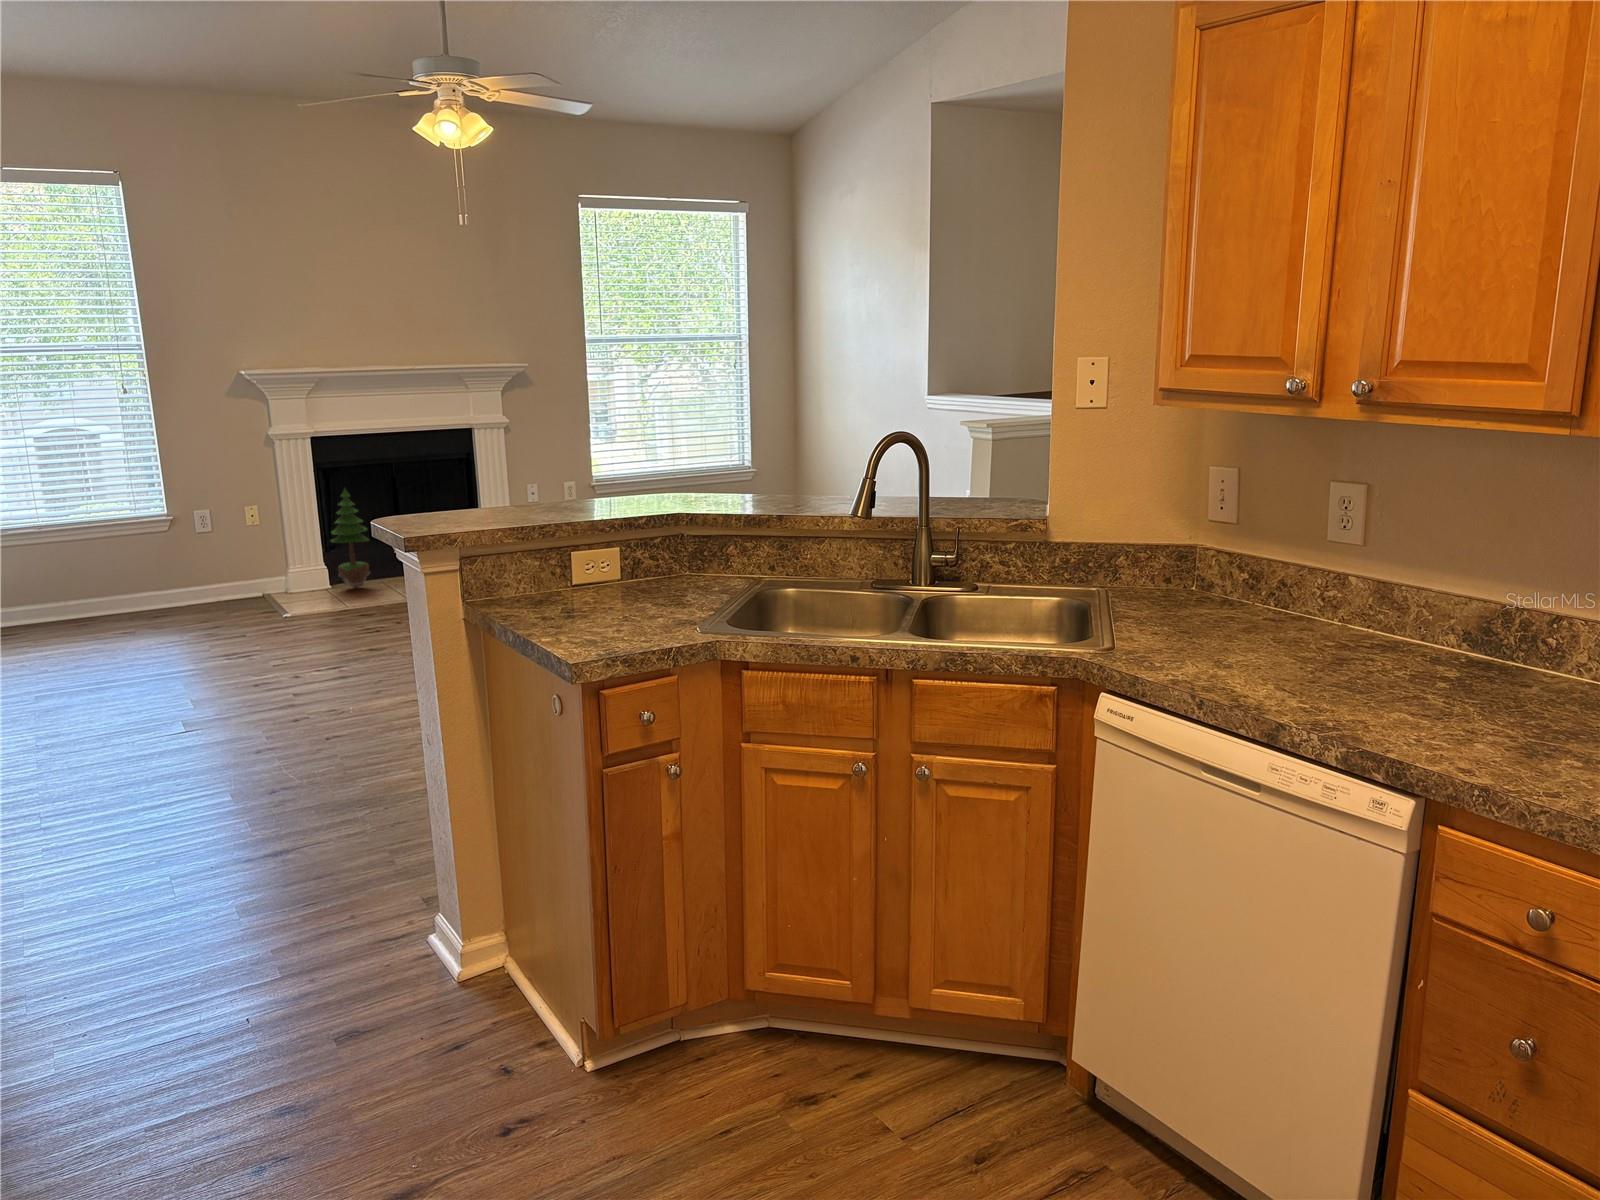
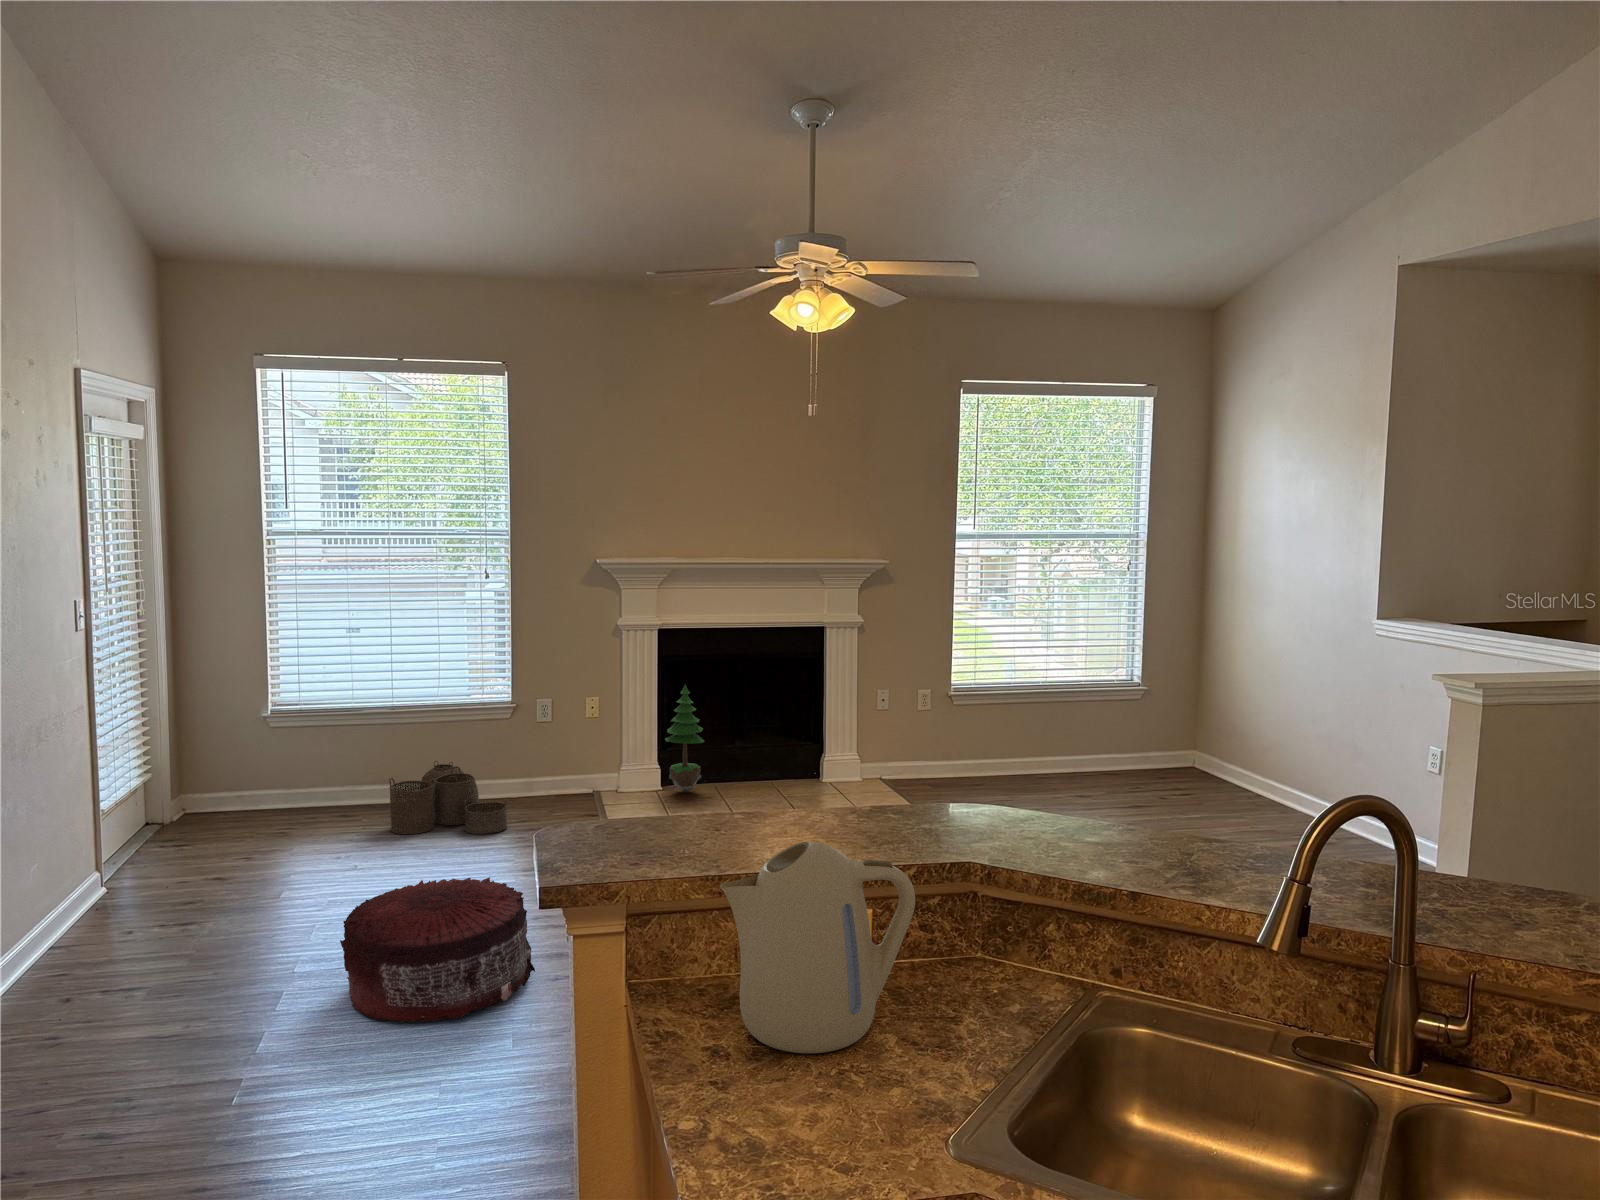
kettle: none [532,492,655,617] -> present [720,842,915,1053]
woven basket: none [48,579,186,649] -> present [389,761,507,834]
pouf: none [78,653,272,776] -> present [340,877,535,1022]

